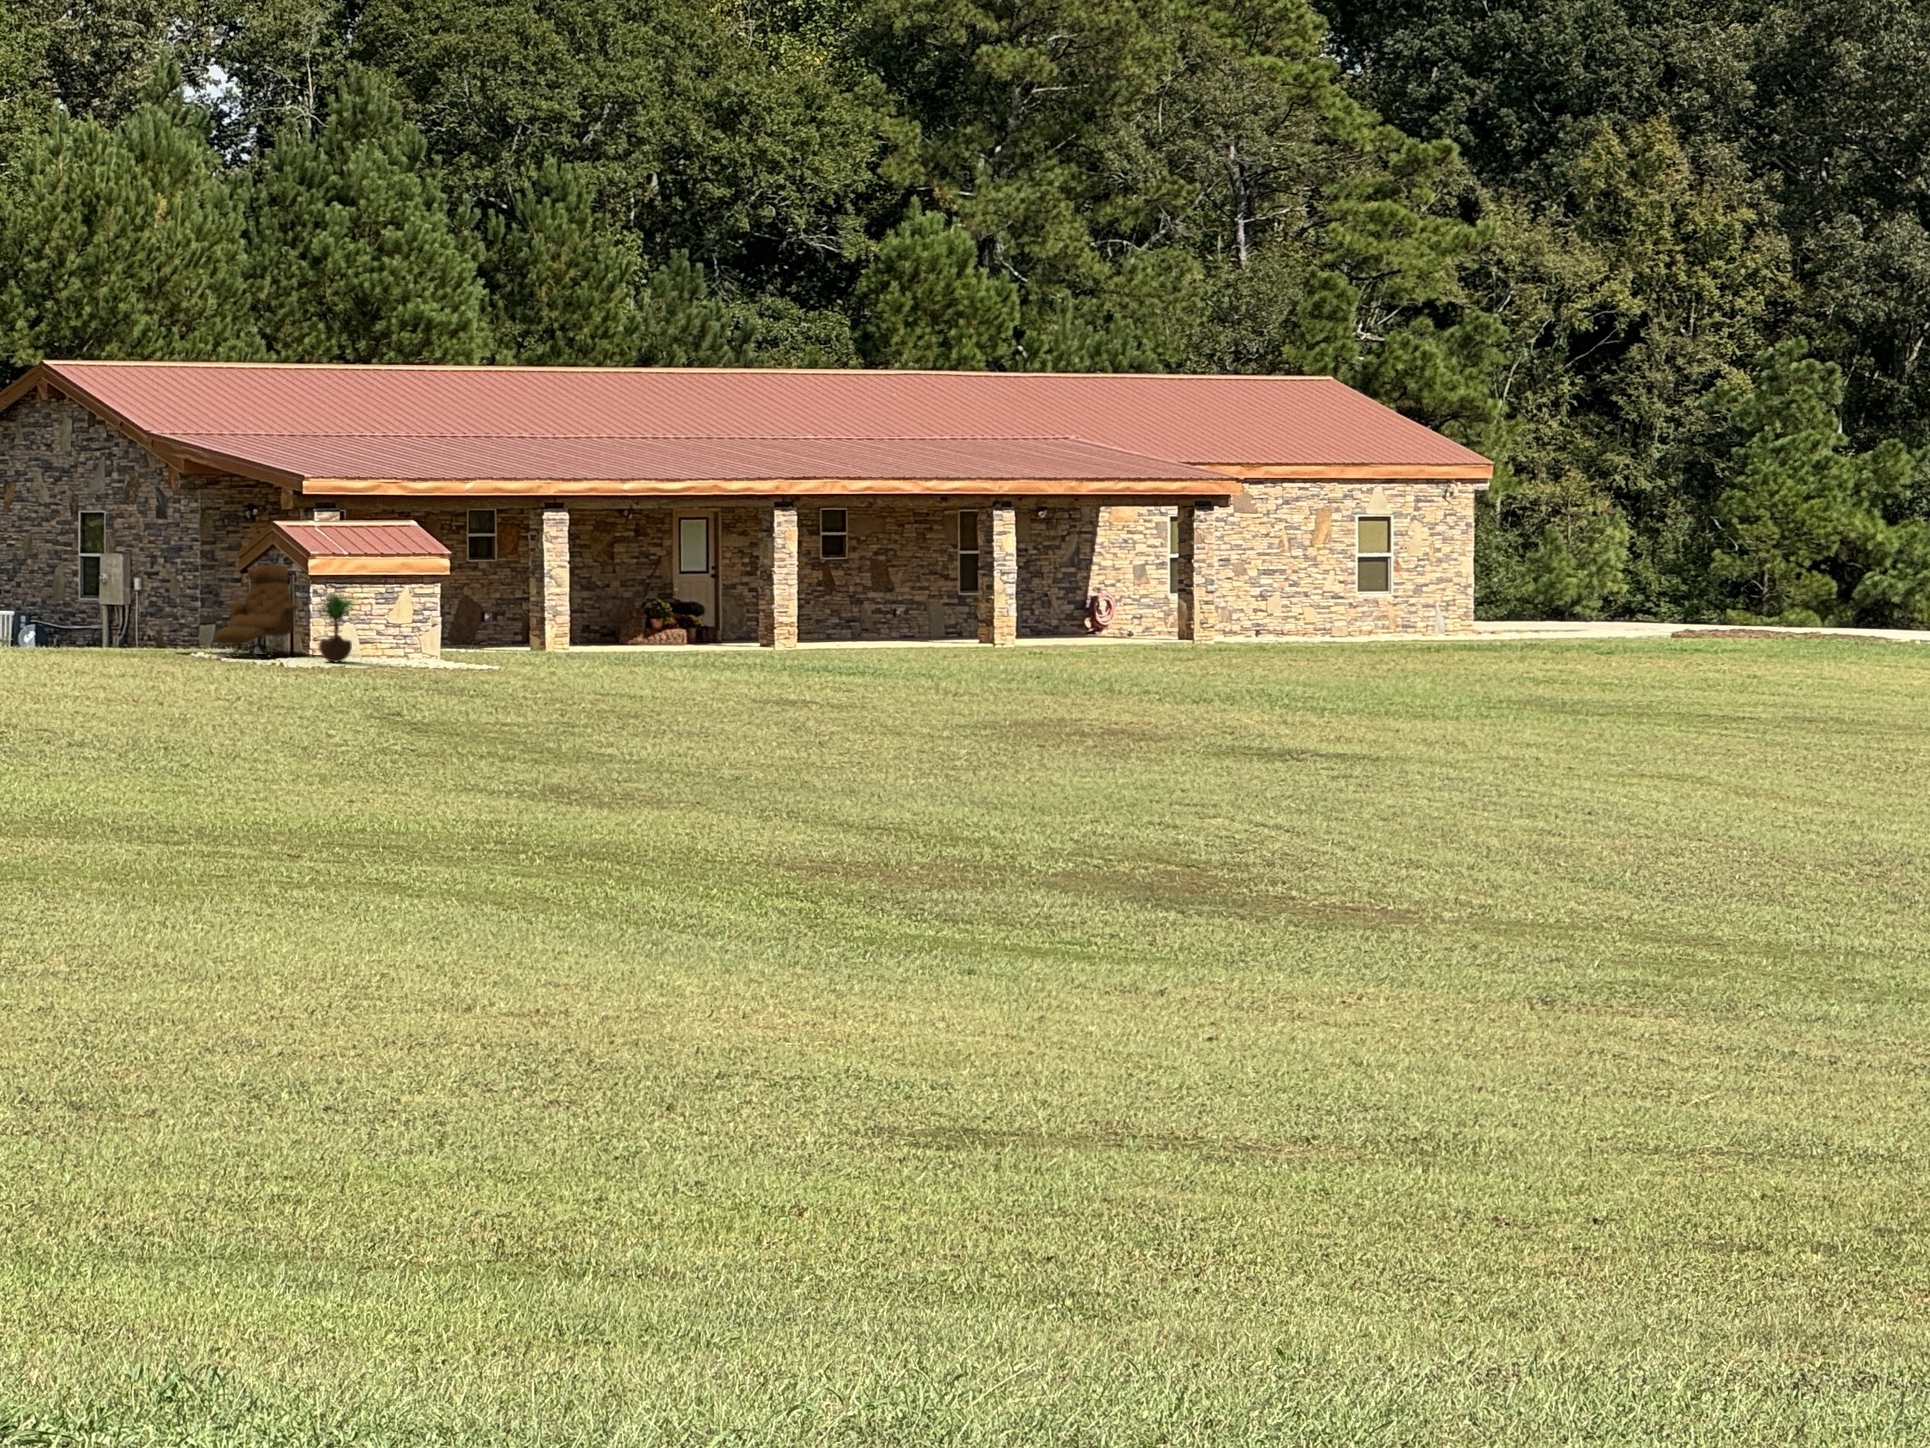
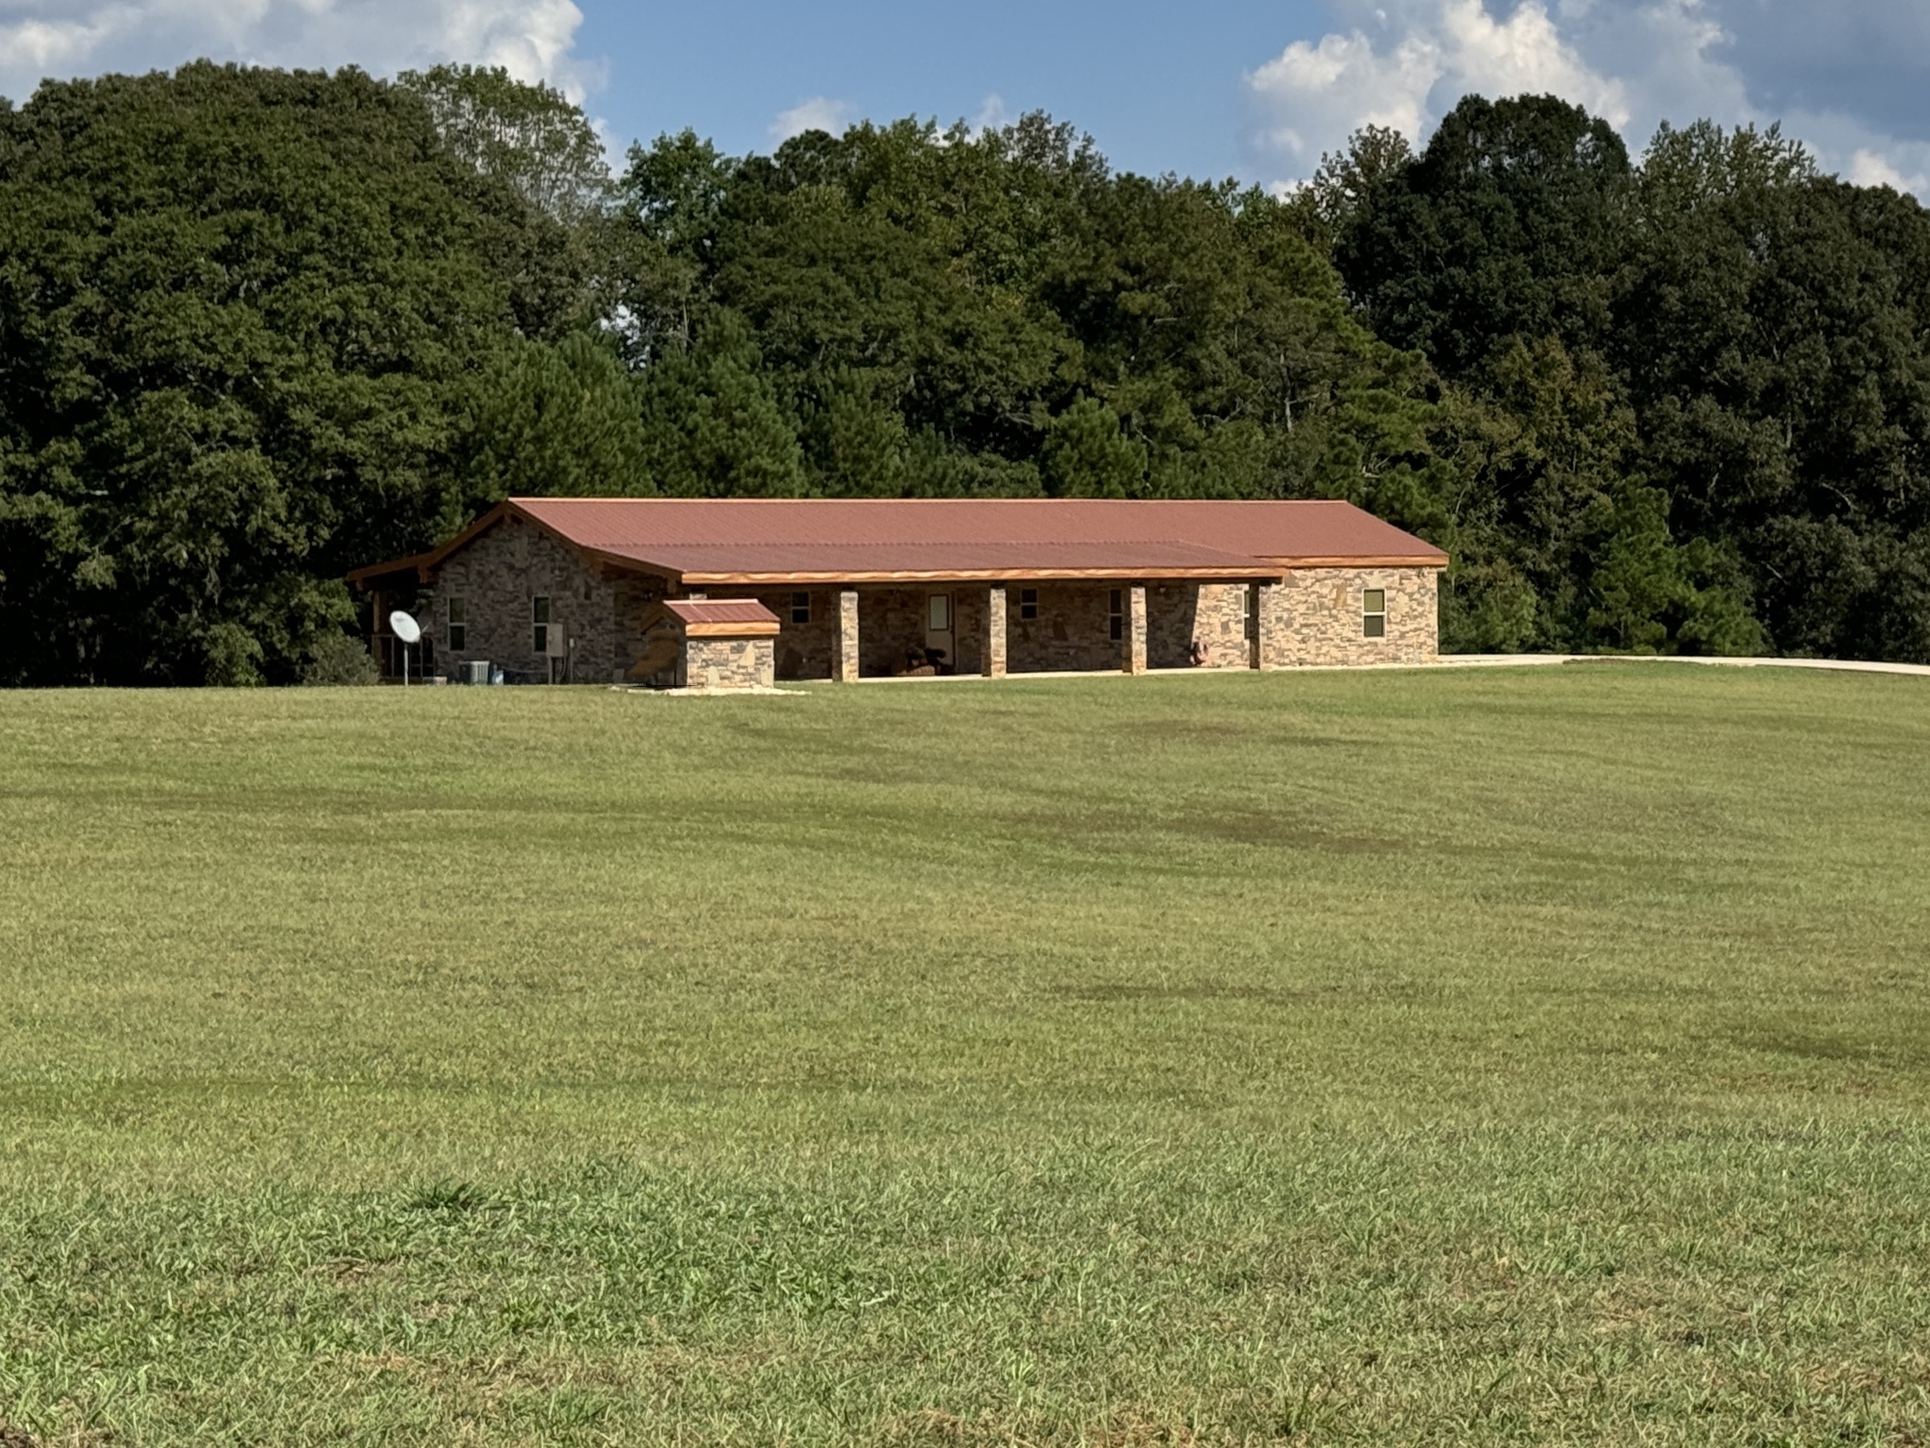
potted tree: present [319,594,355,662] -> none [689,643,717,688]

